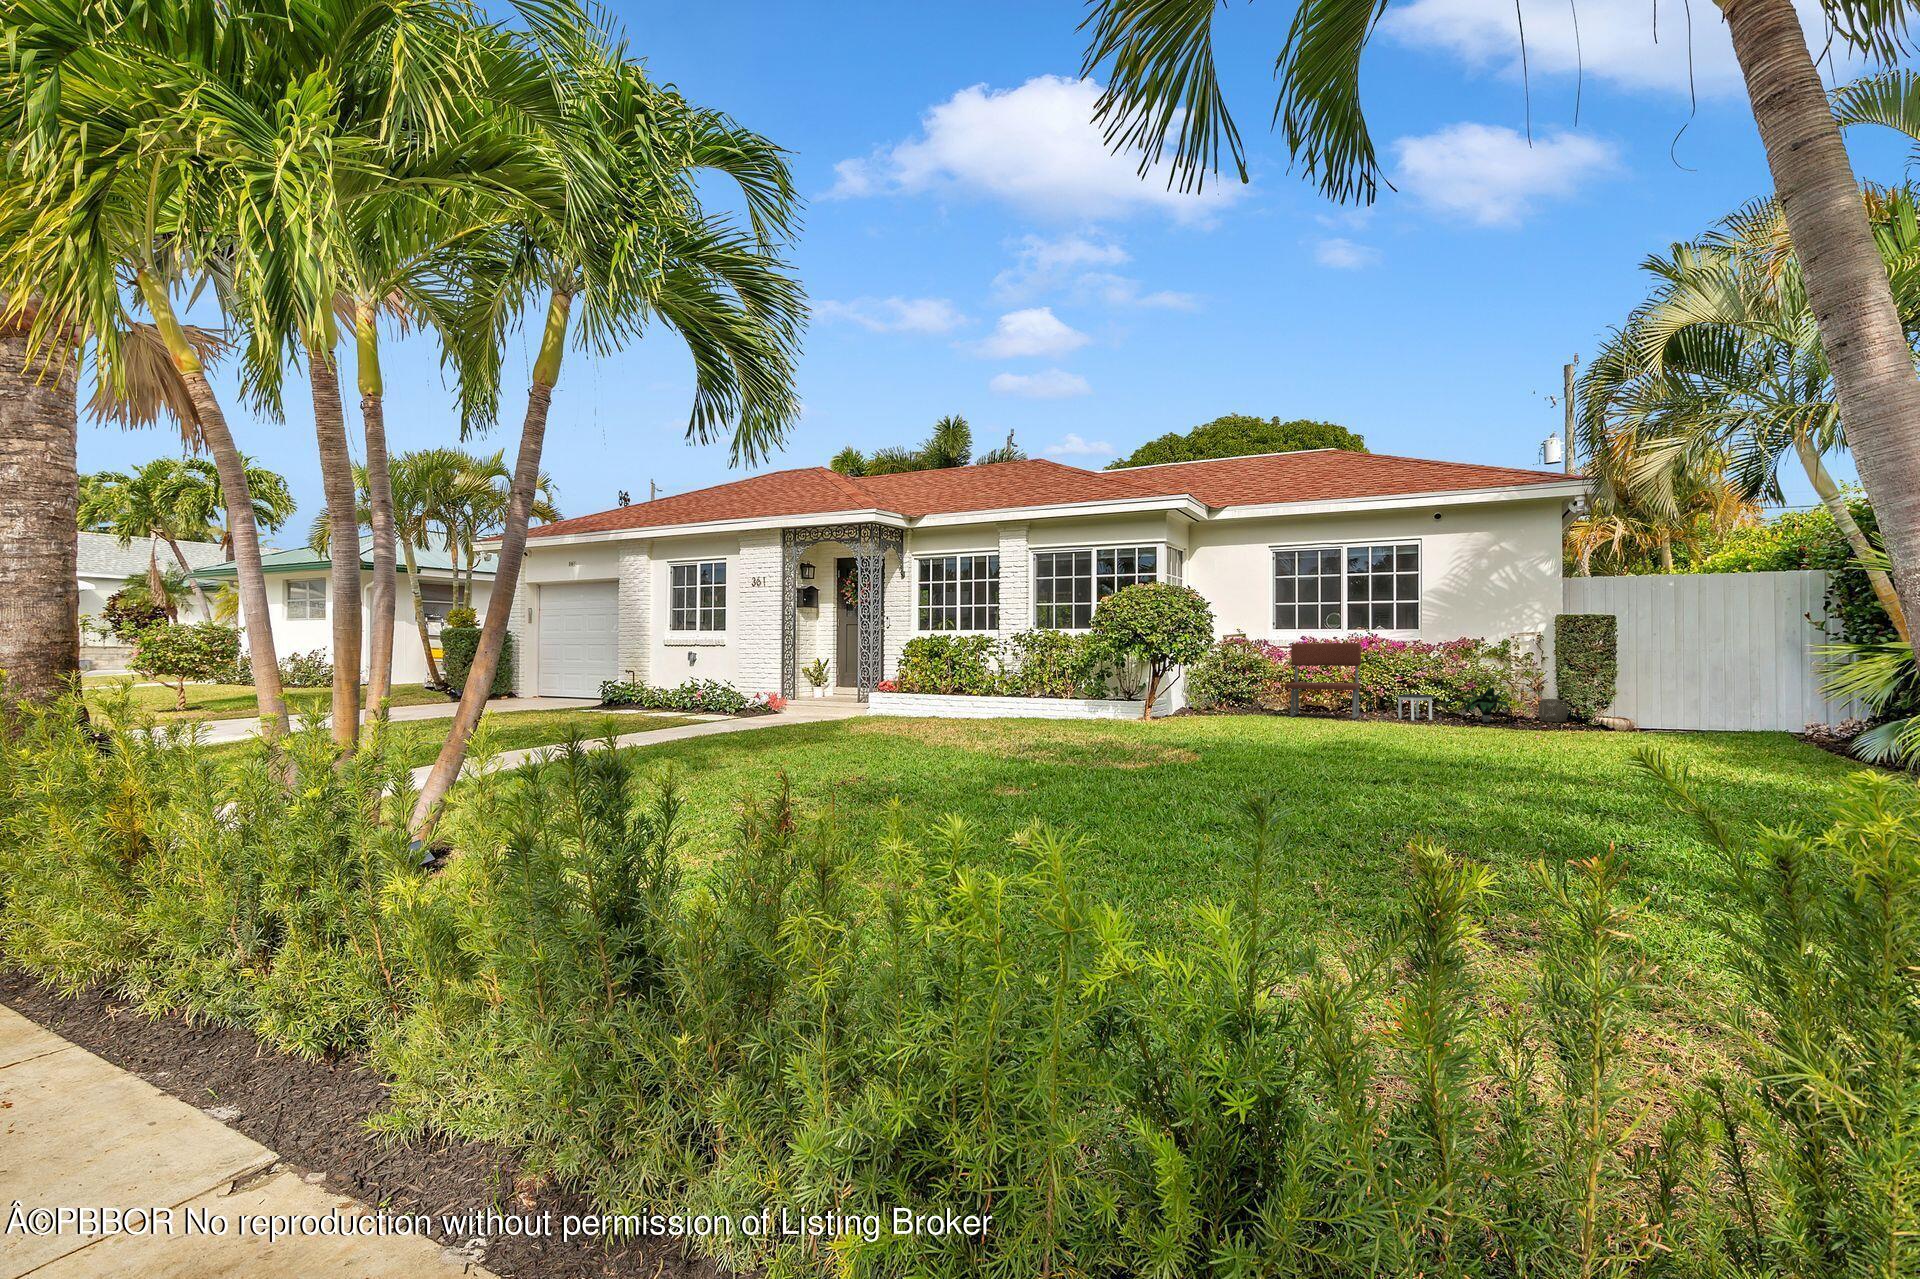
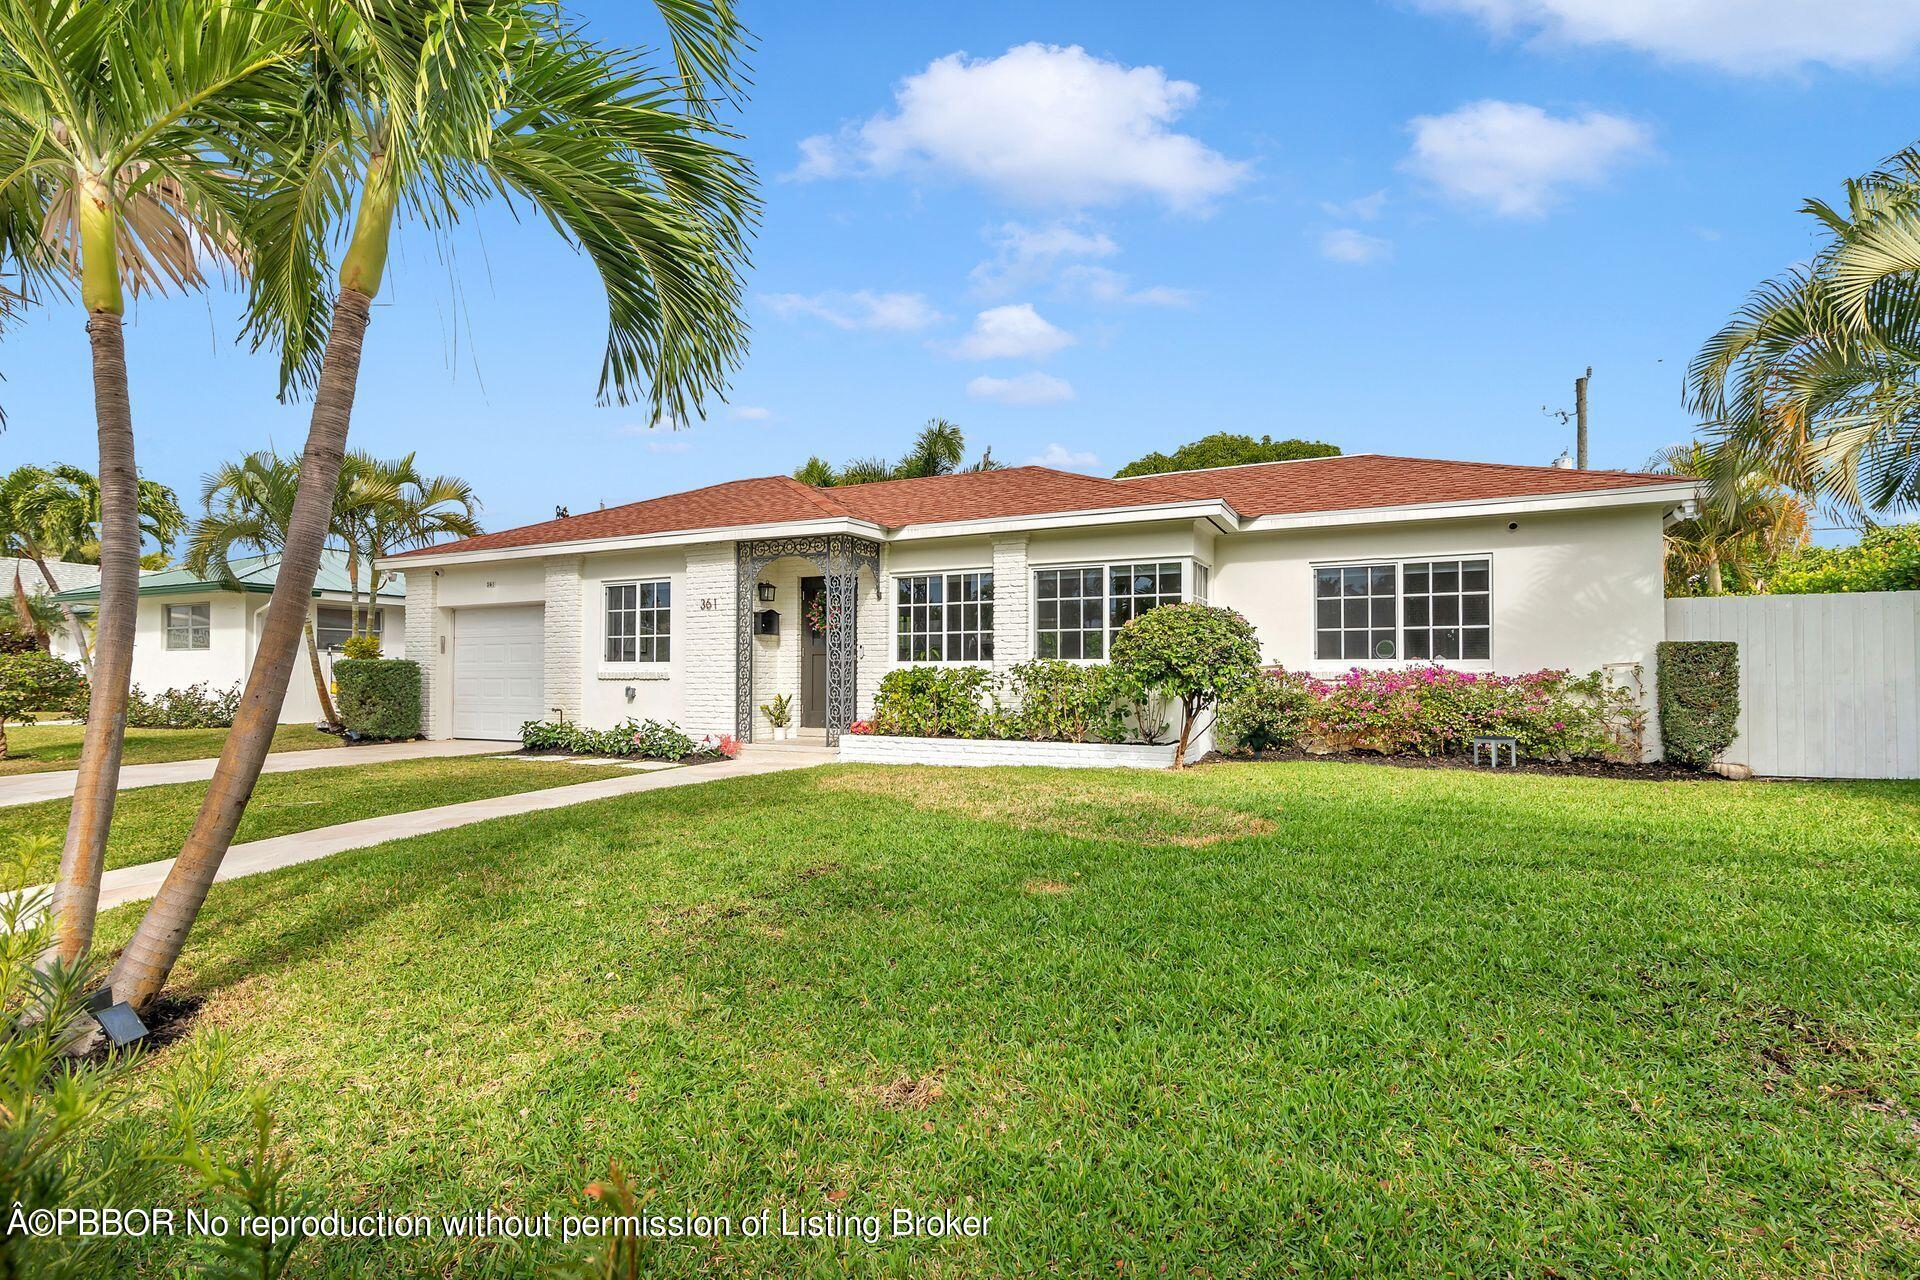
bench: present [1286,643,1361,719] -> none [1340,675,1427,765]
potted plant: present [1464,686,1509,722] -> present [1236,721,1279,759]
woven basket: present [1538,699,1568,722] -> none [1640,741,1678,769]

